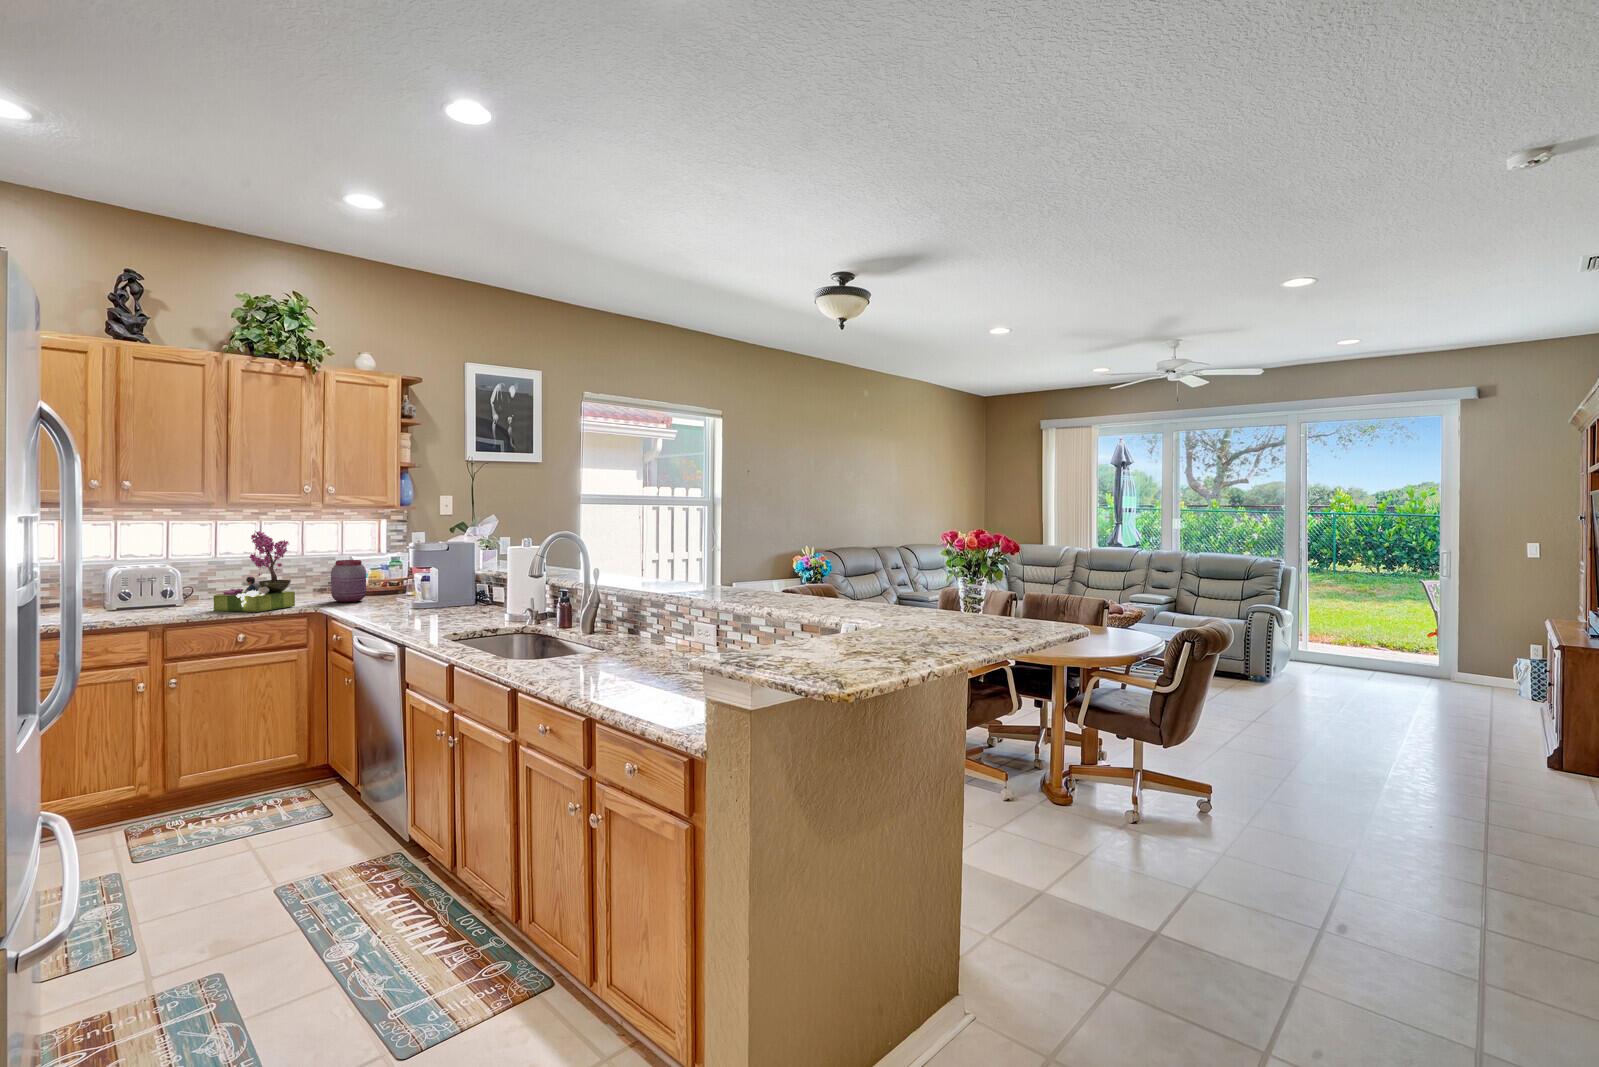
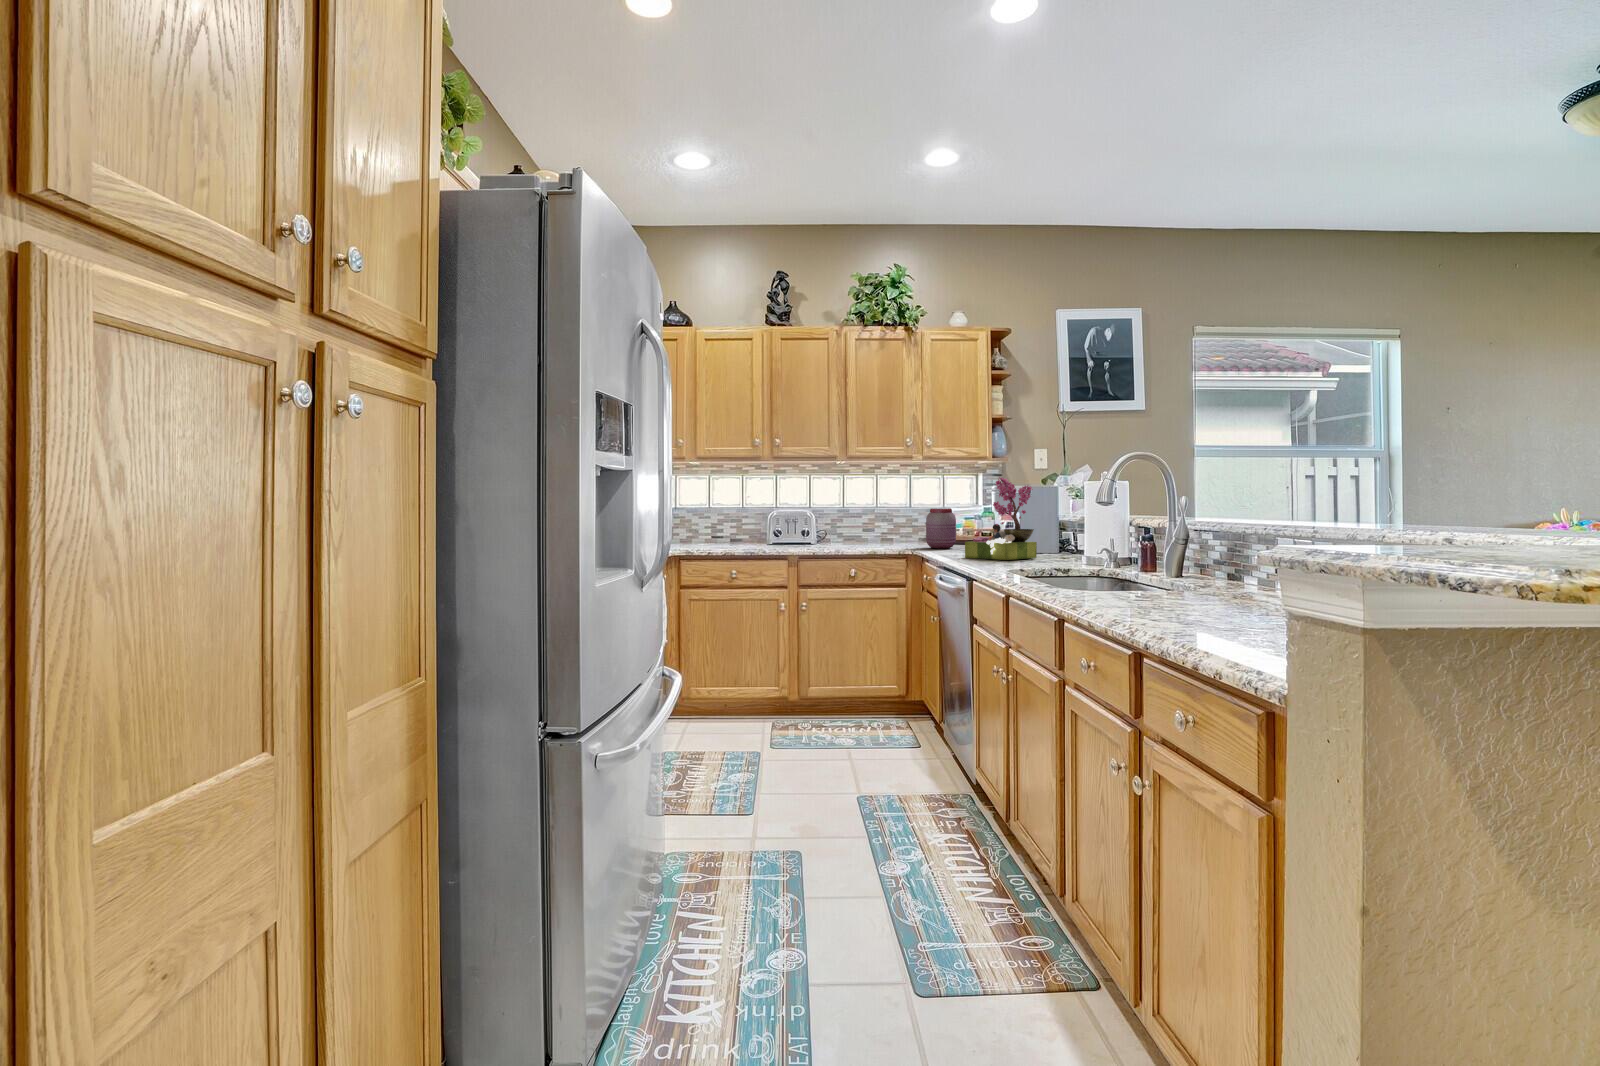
flower arrangement: present [214,531,295,612] -> present [965,477,1037,560]

